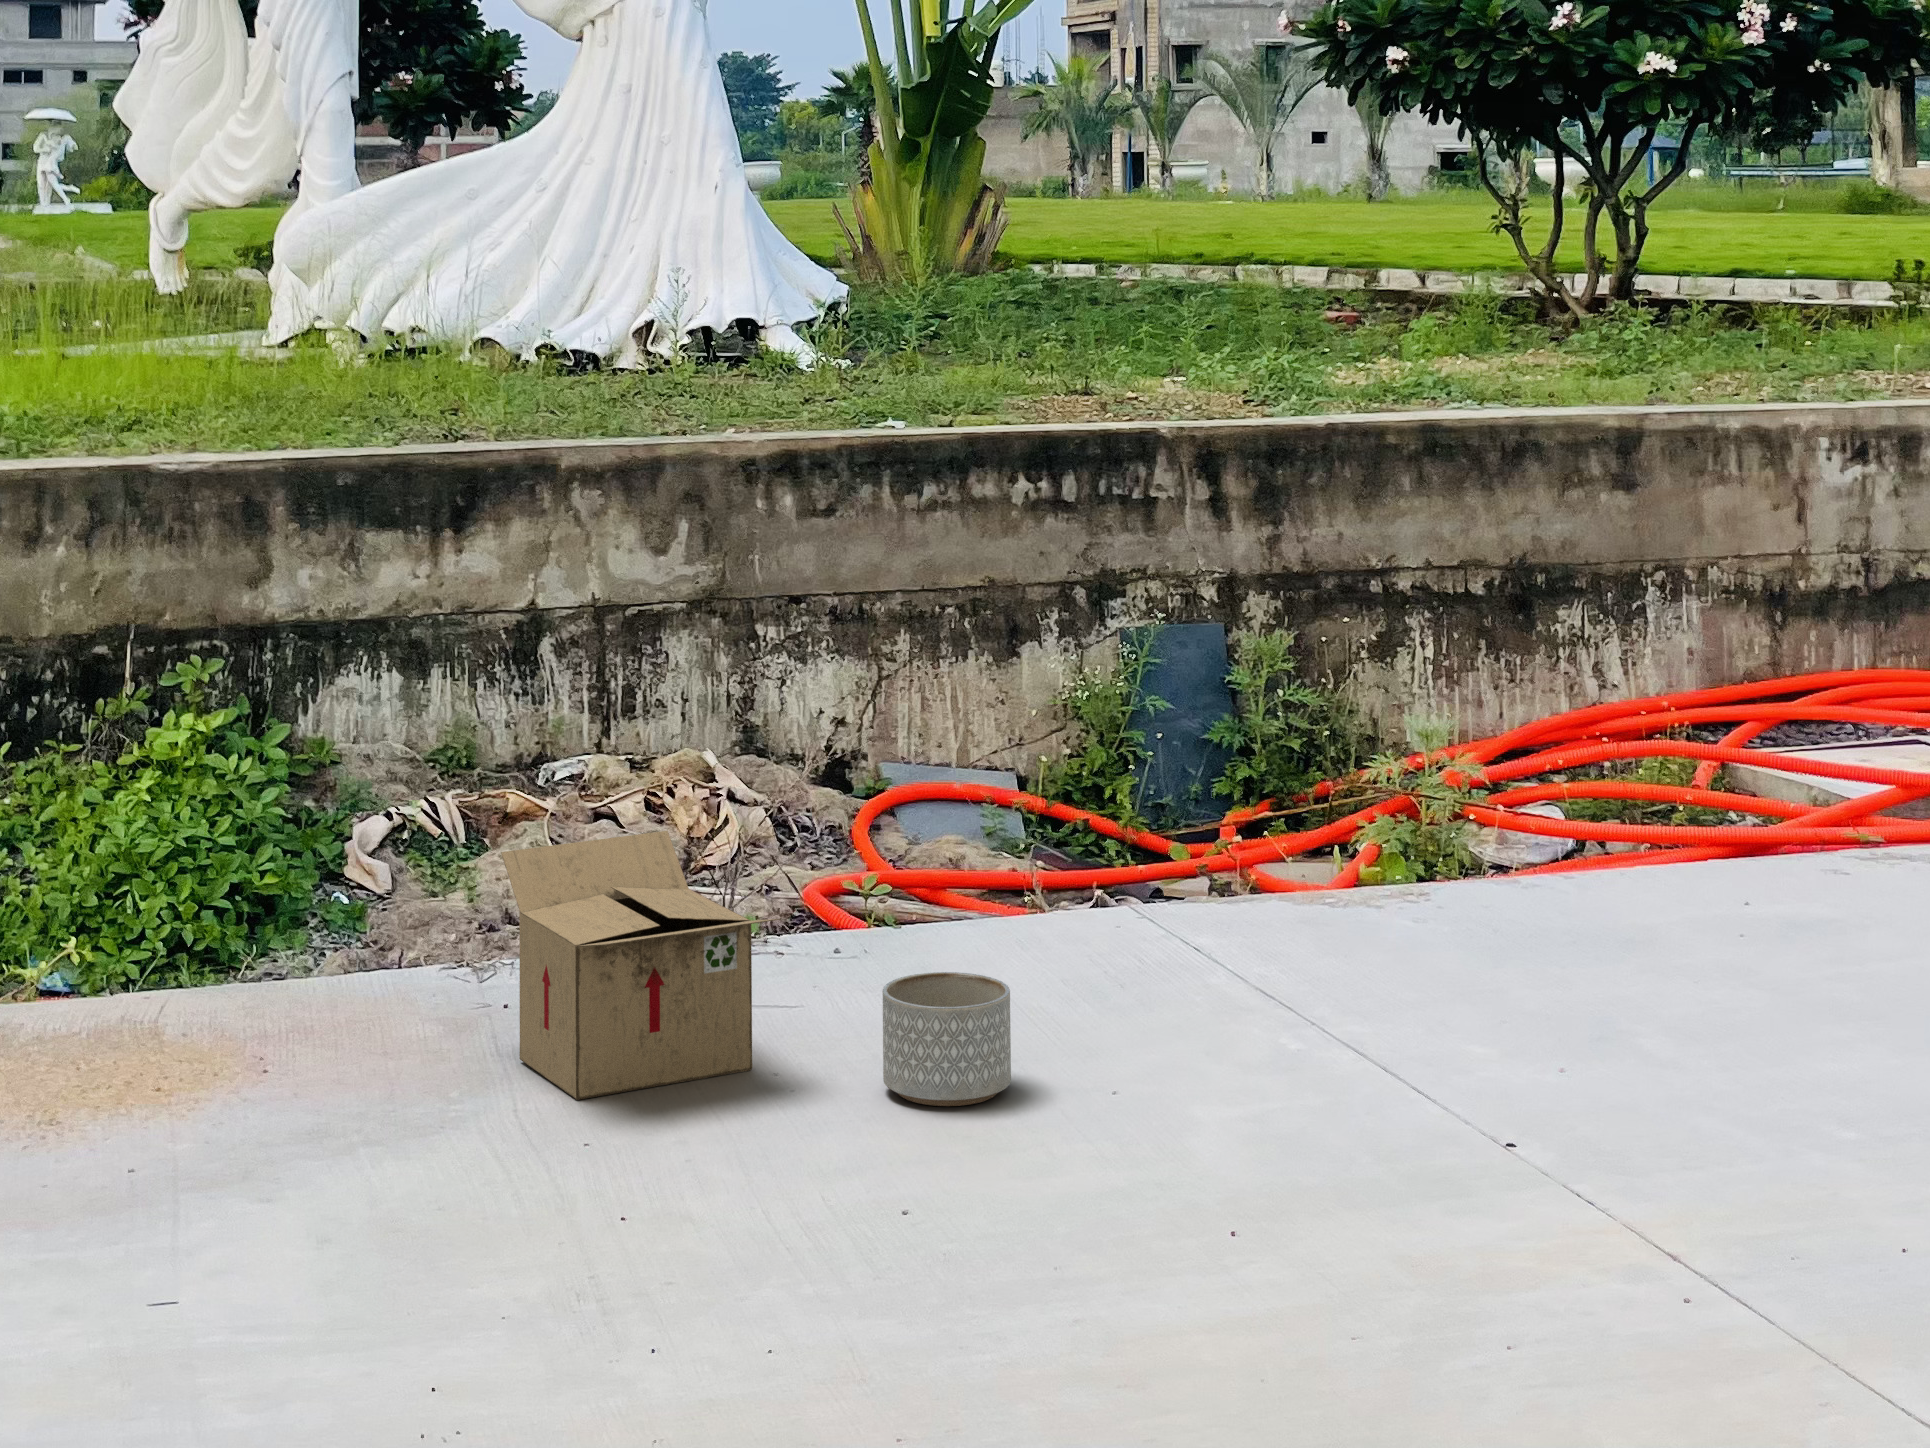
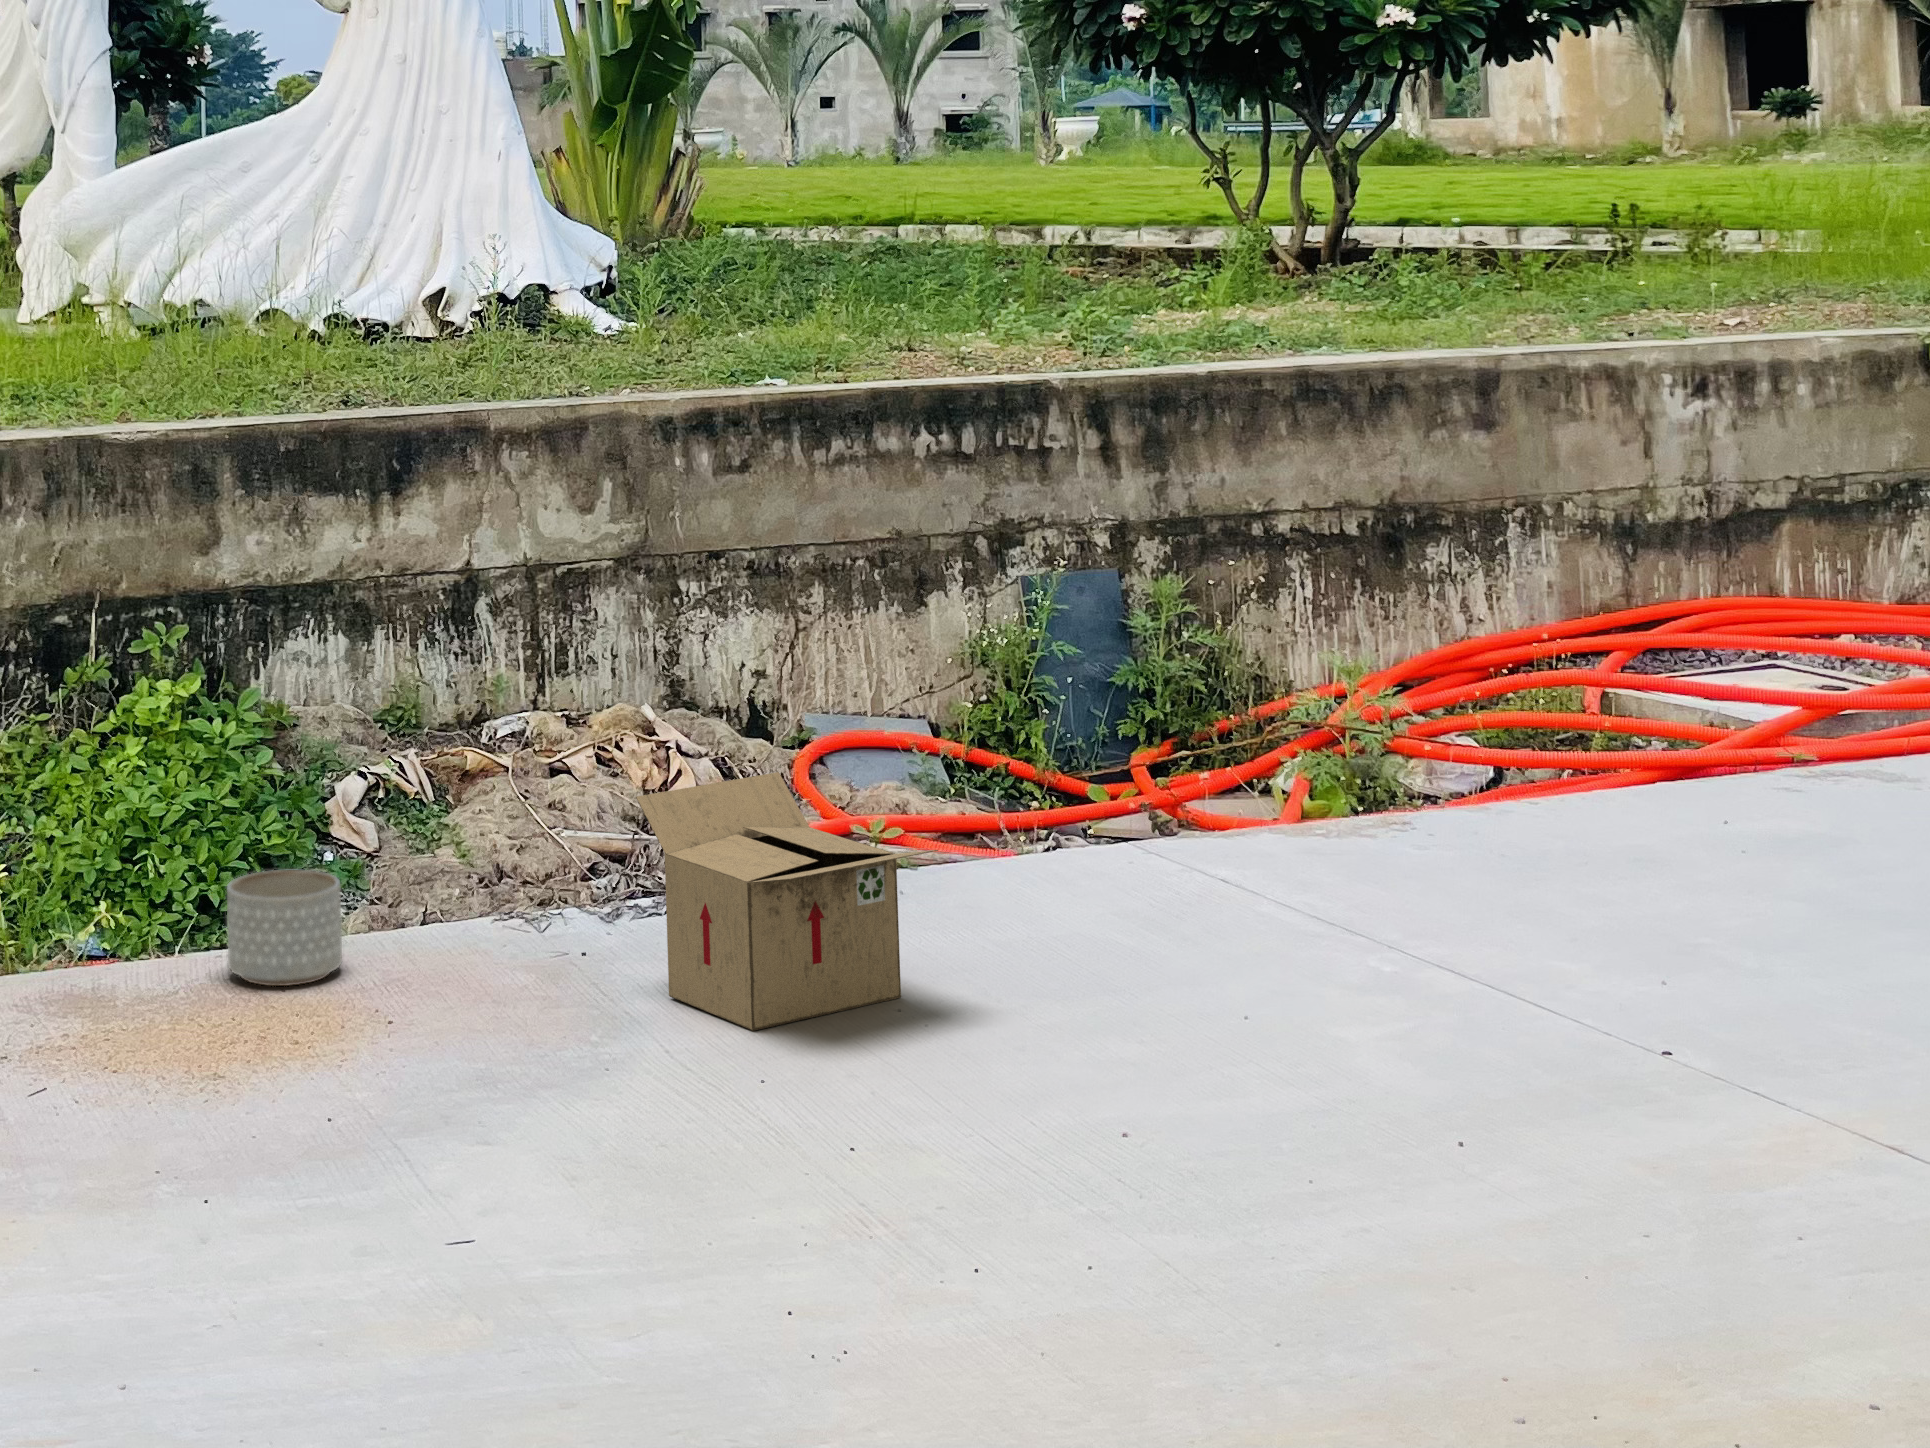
planter: present [883,972,1011,1106] -> present [227,870,342,986]

